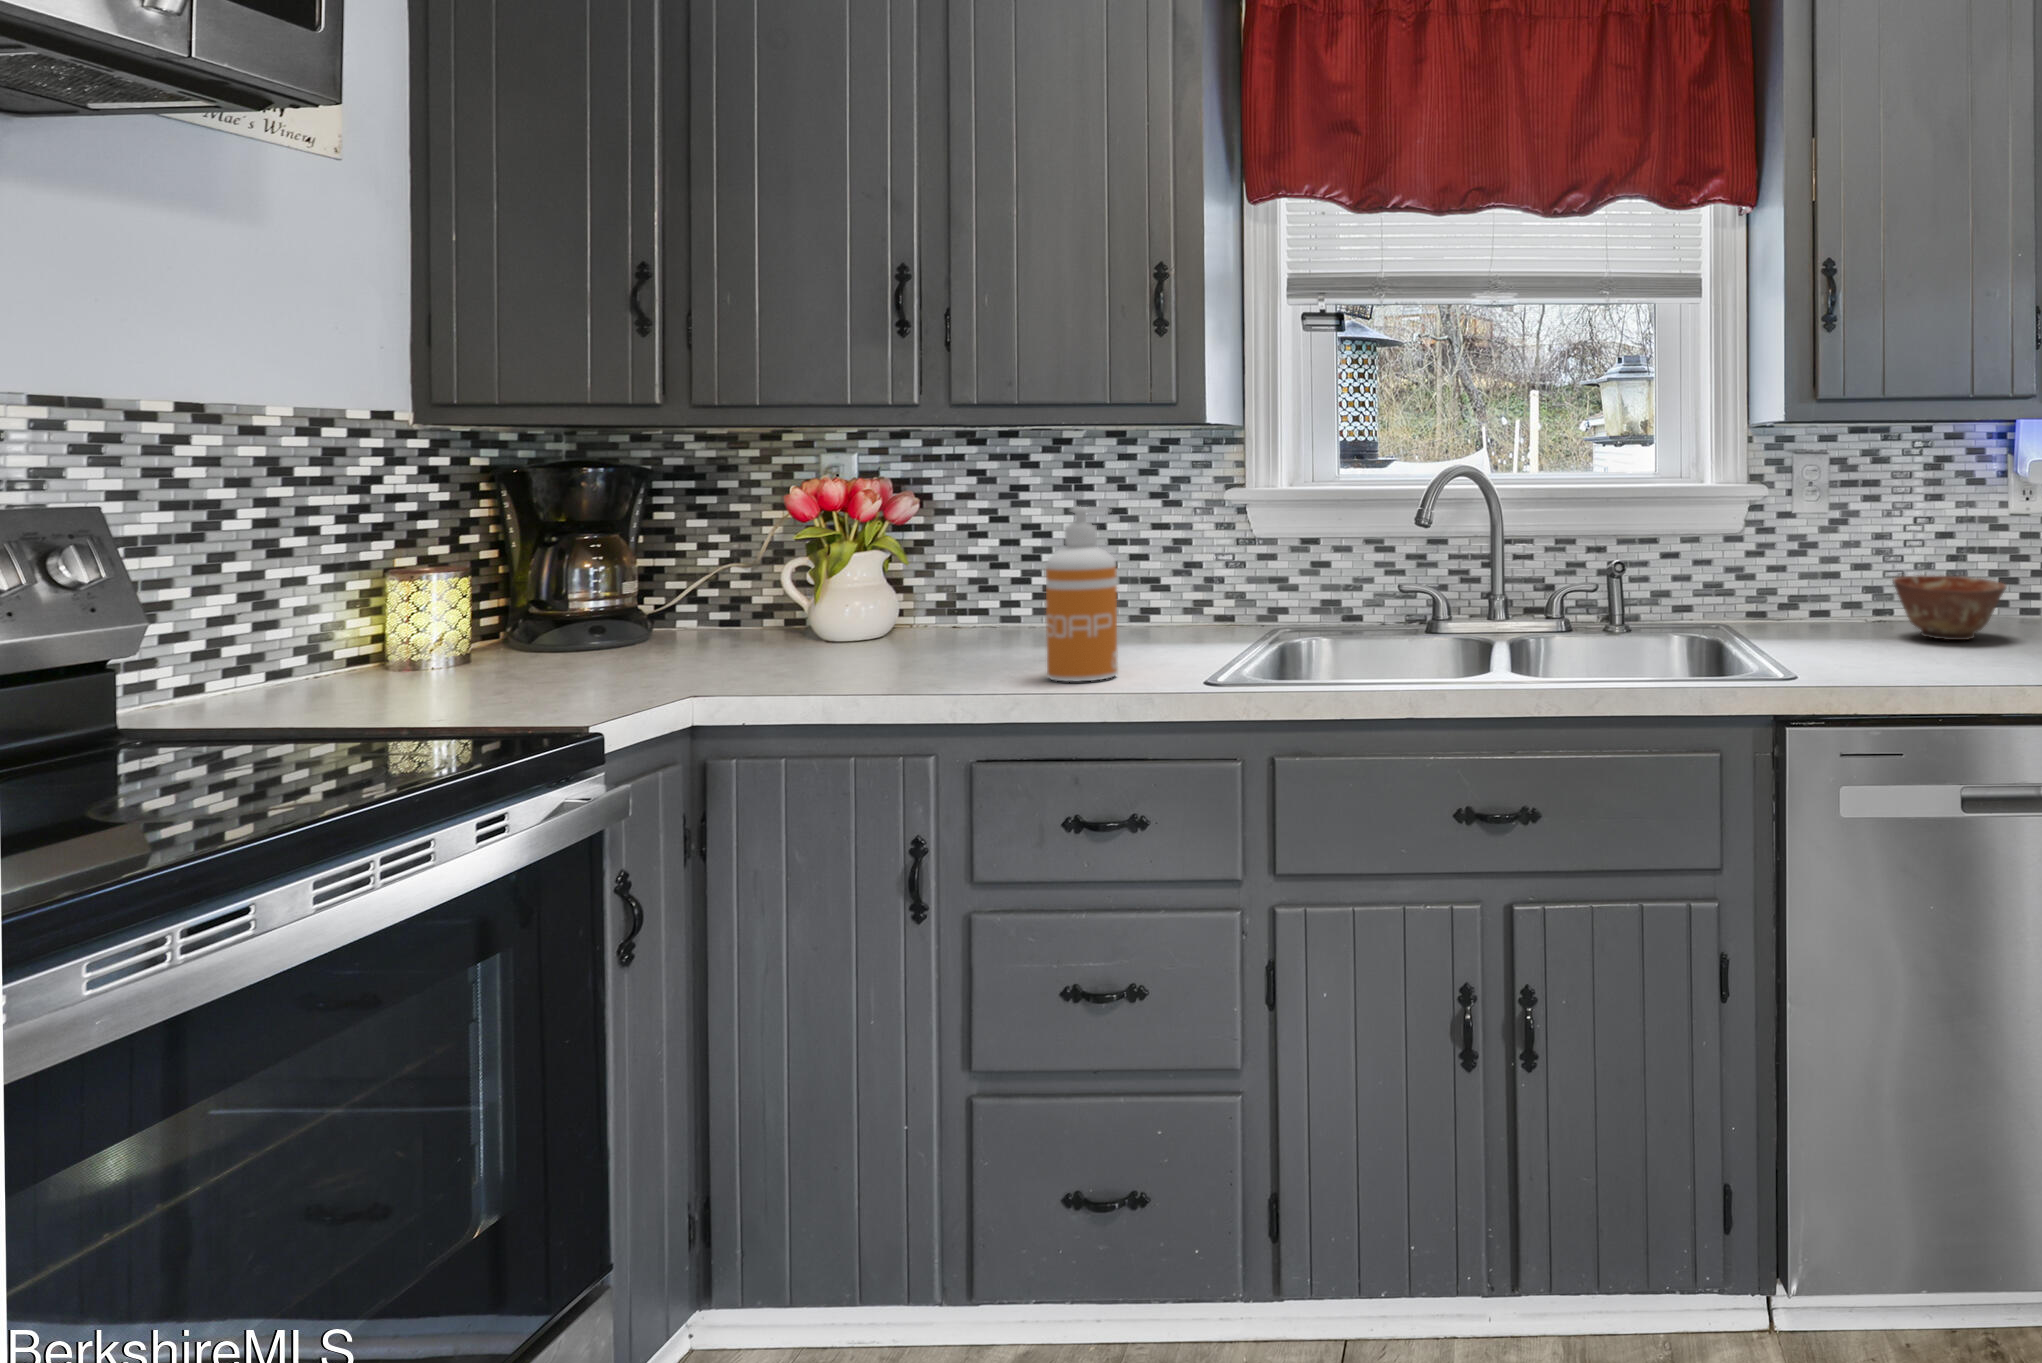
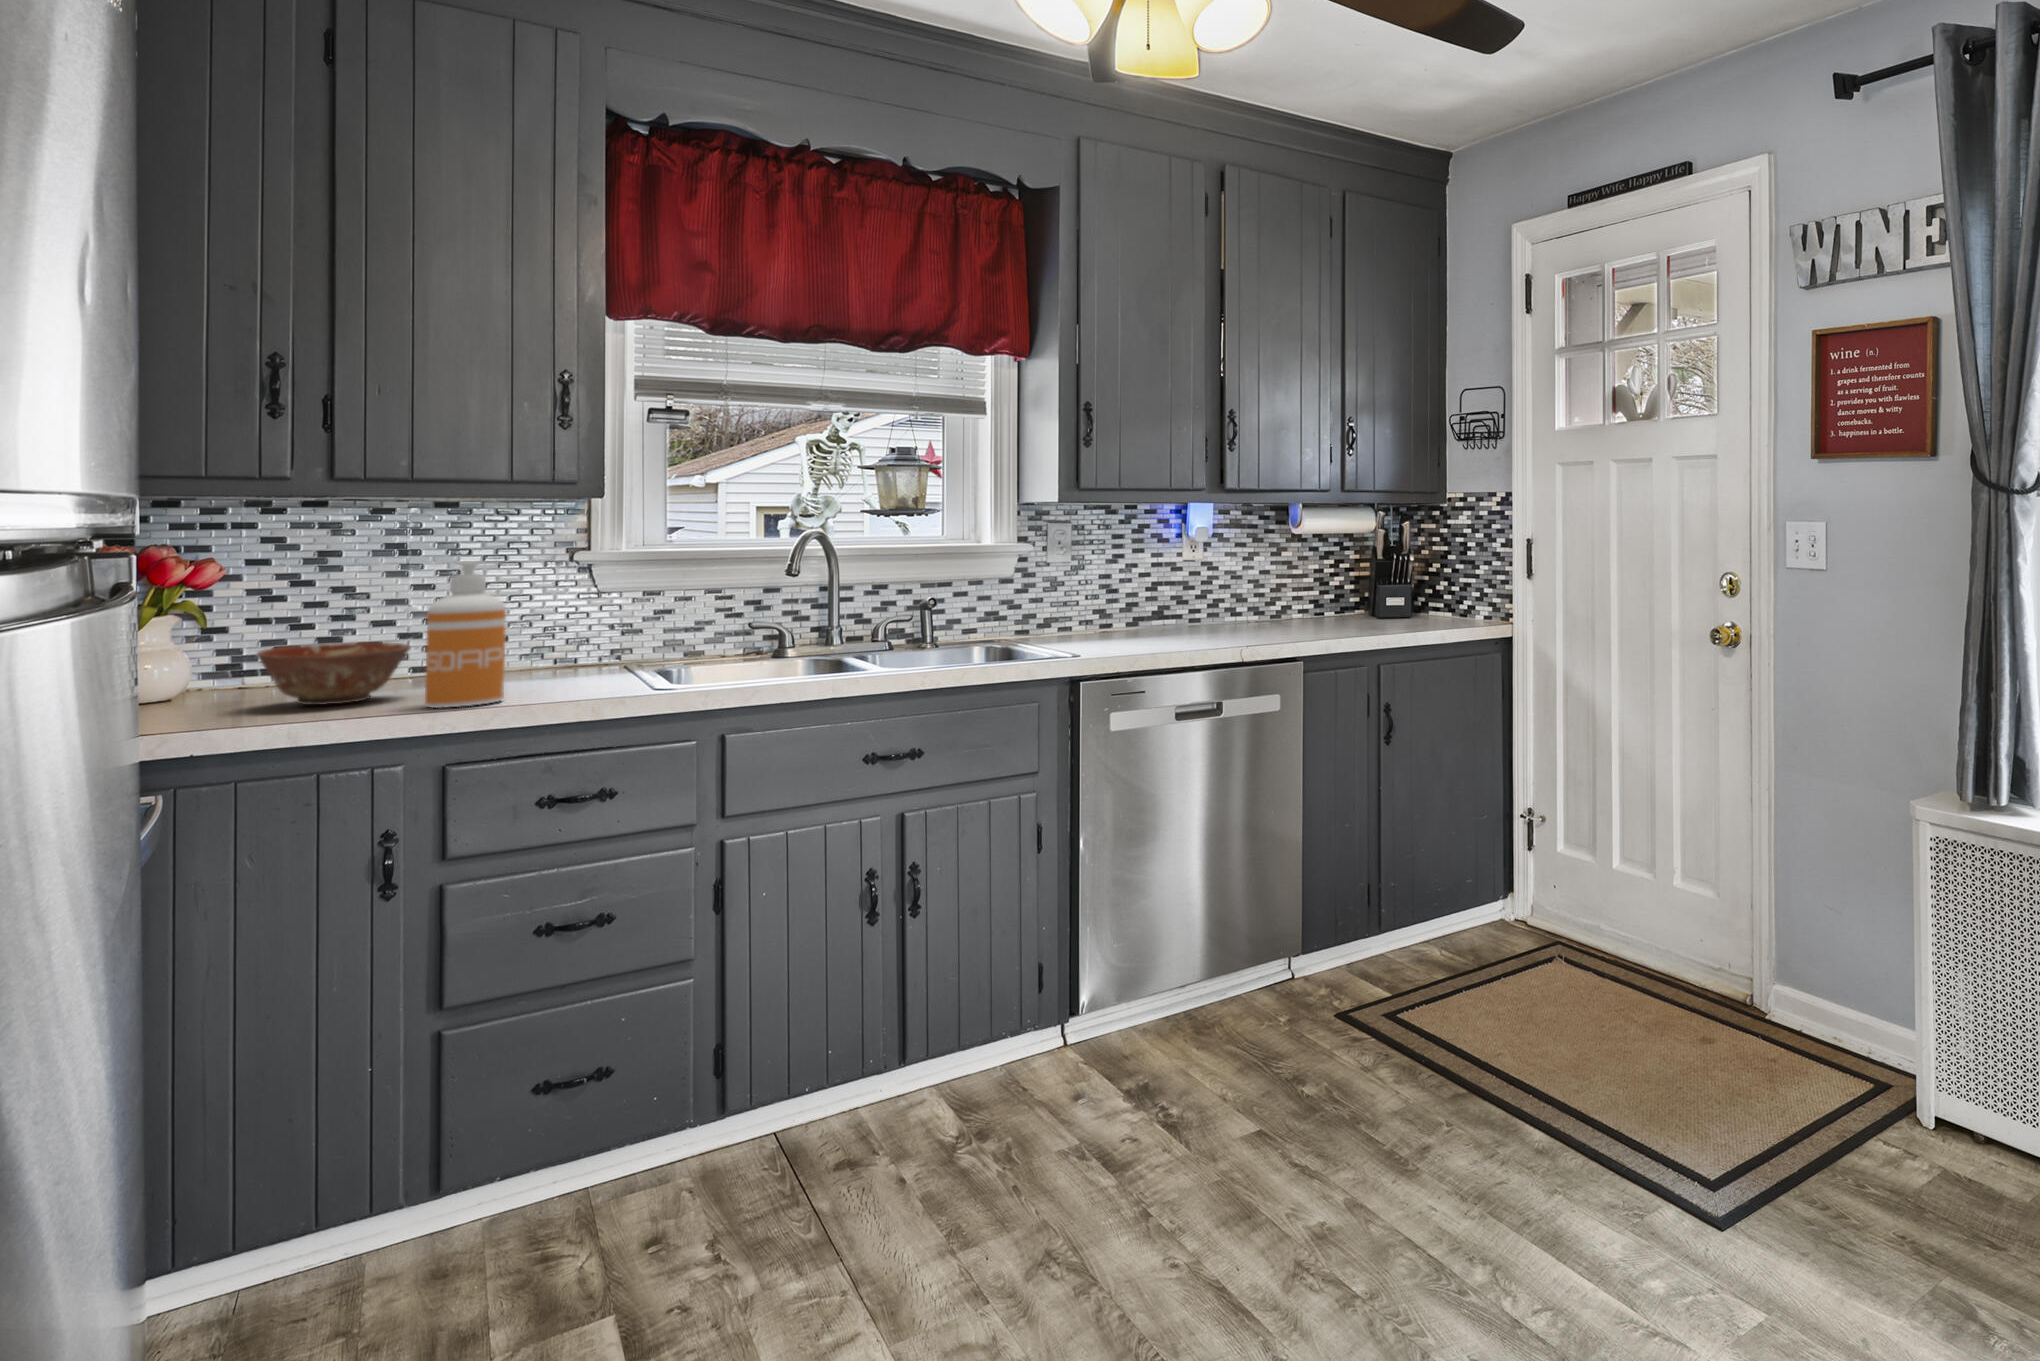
ceramic bowl: present [1893,575,2006,640] -> present [257,642,411,705]

